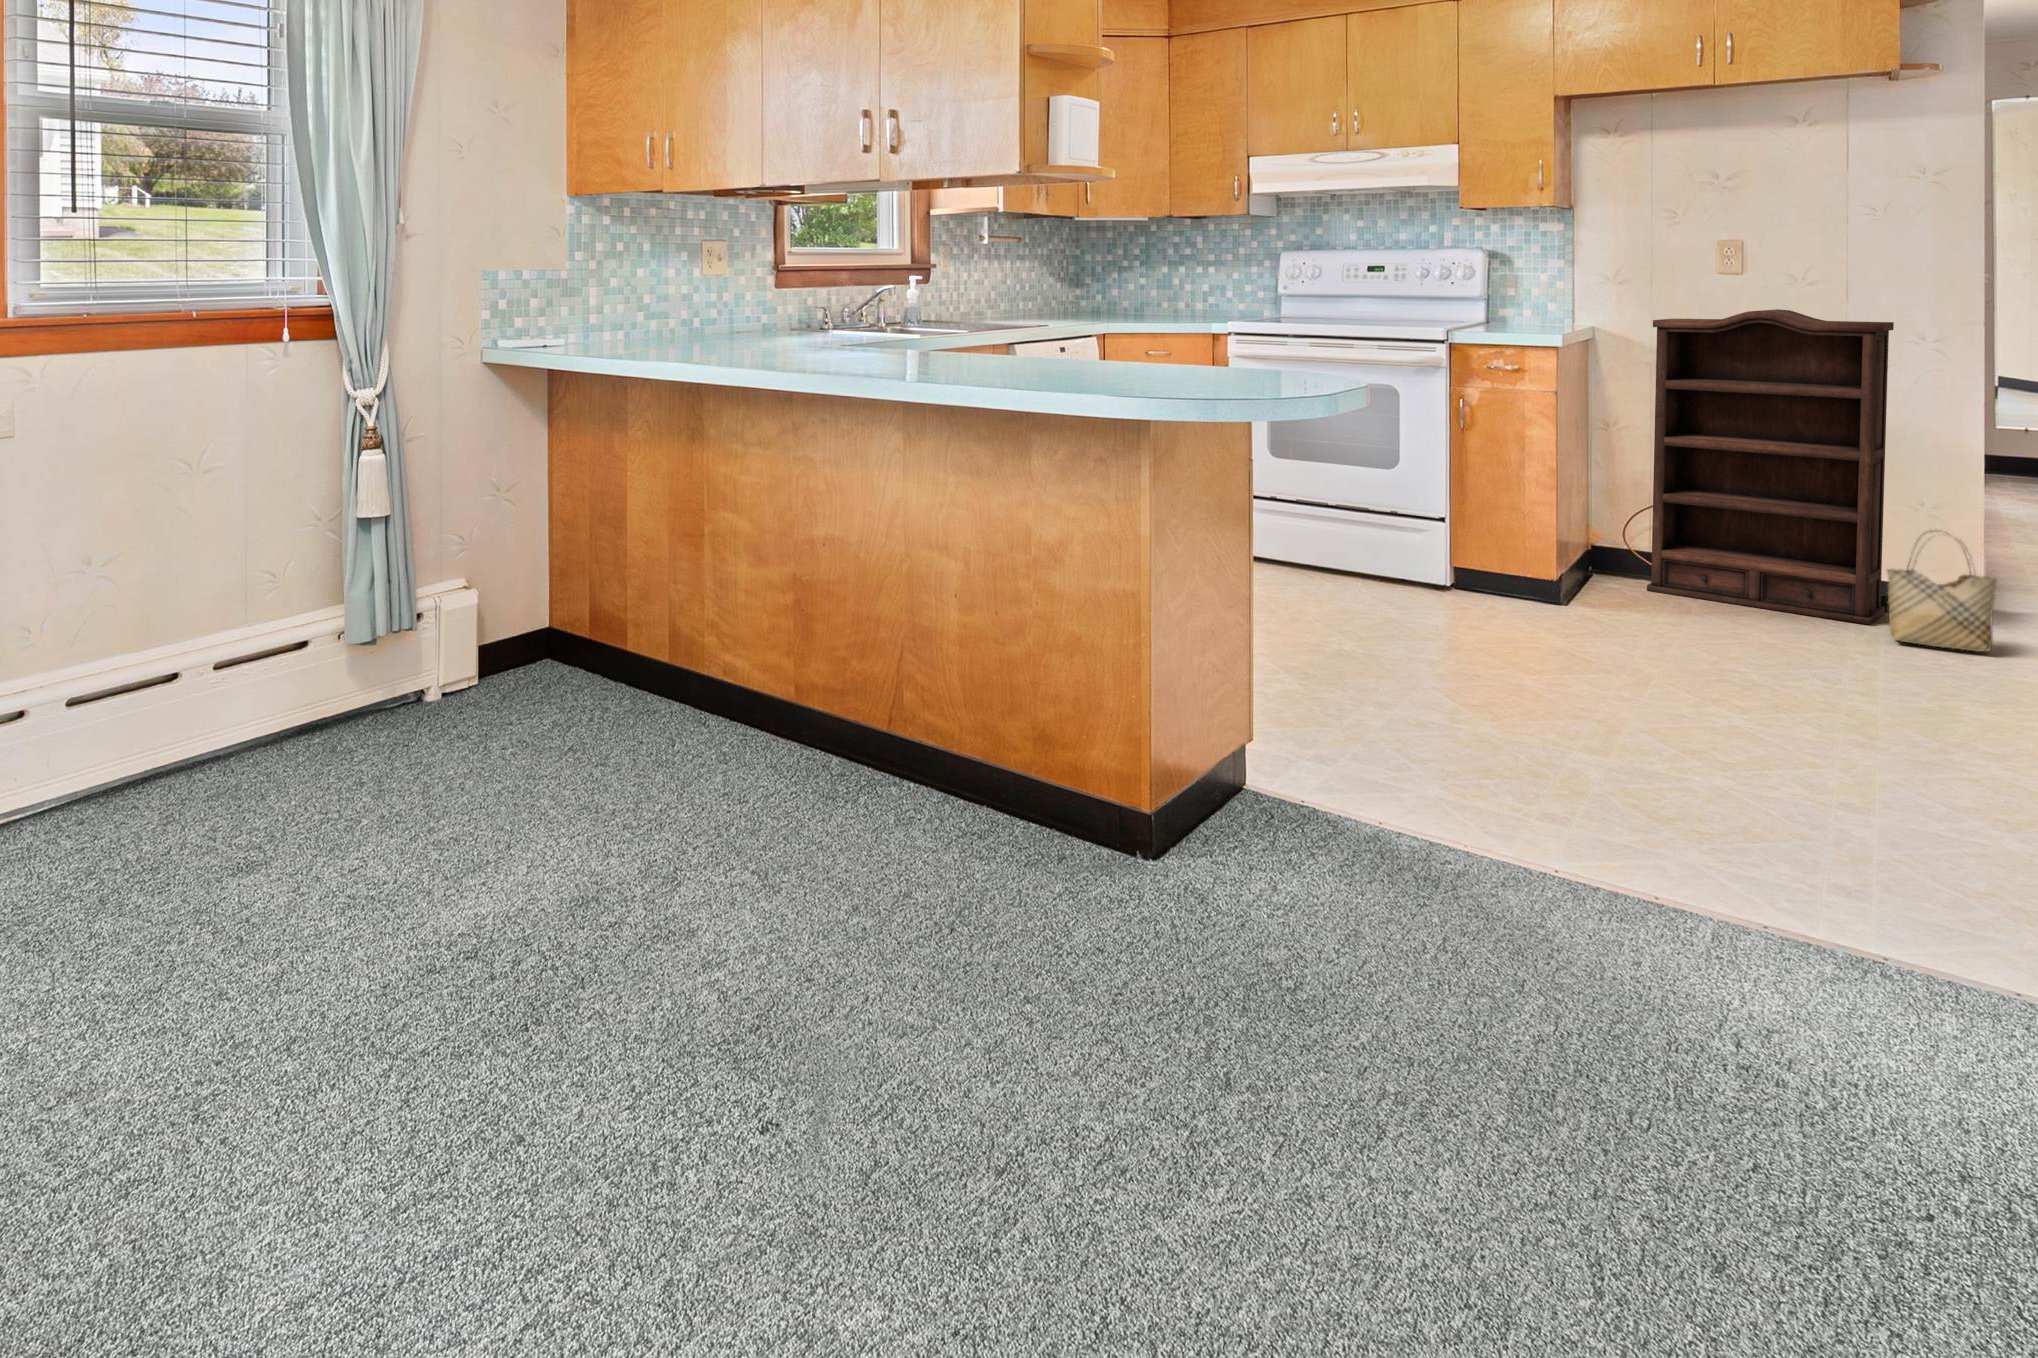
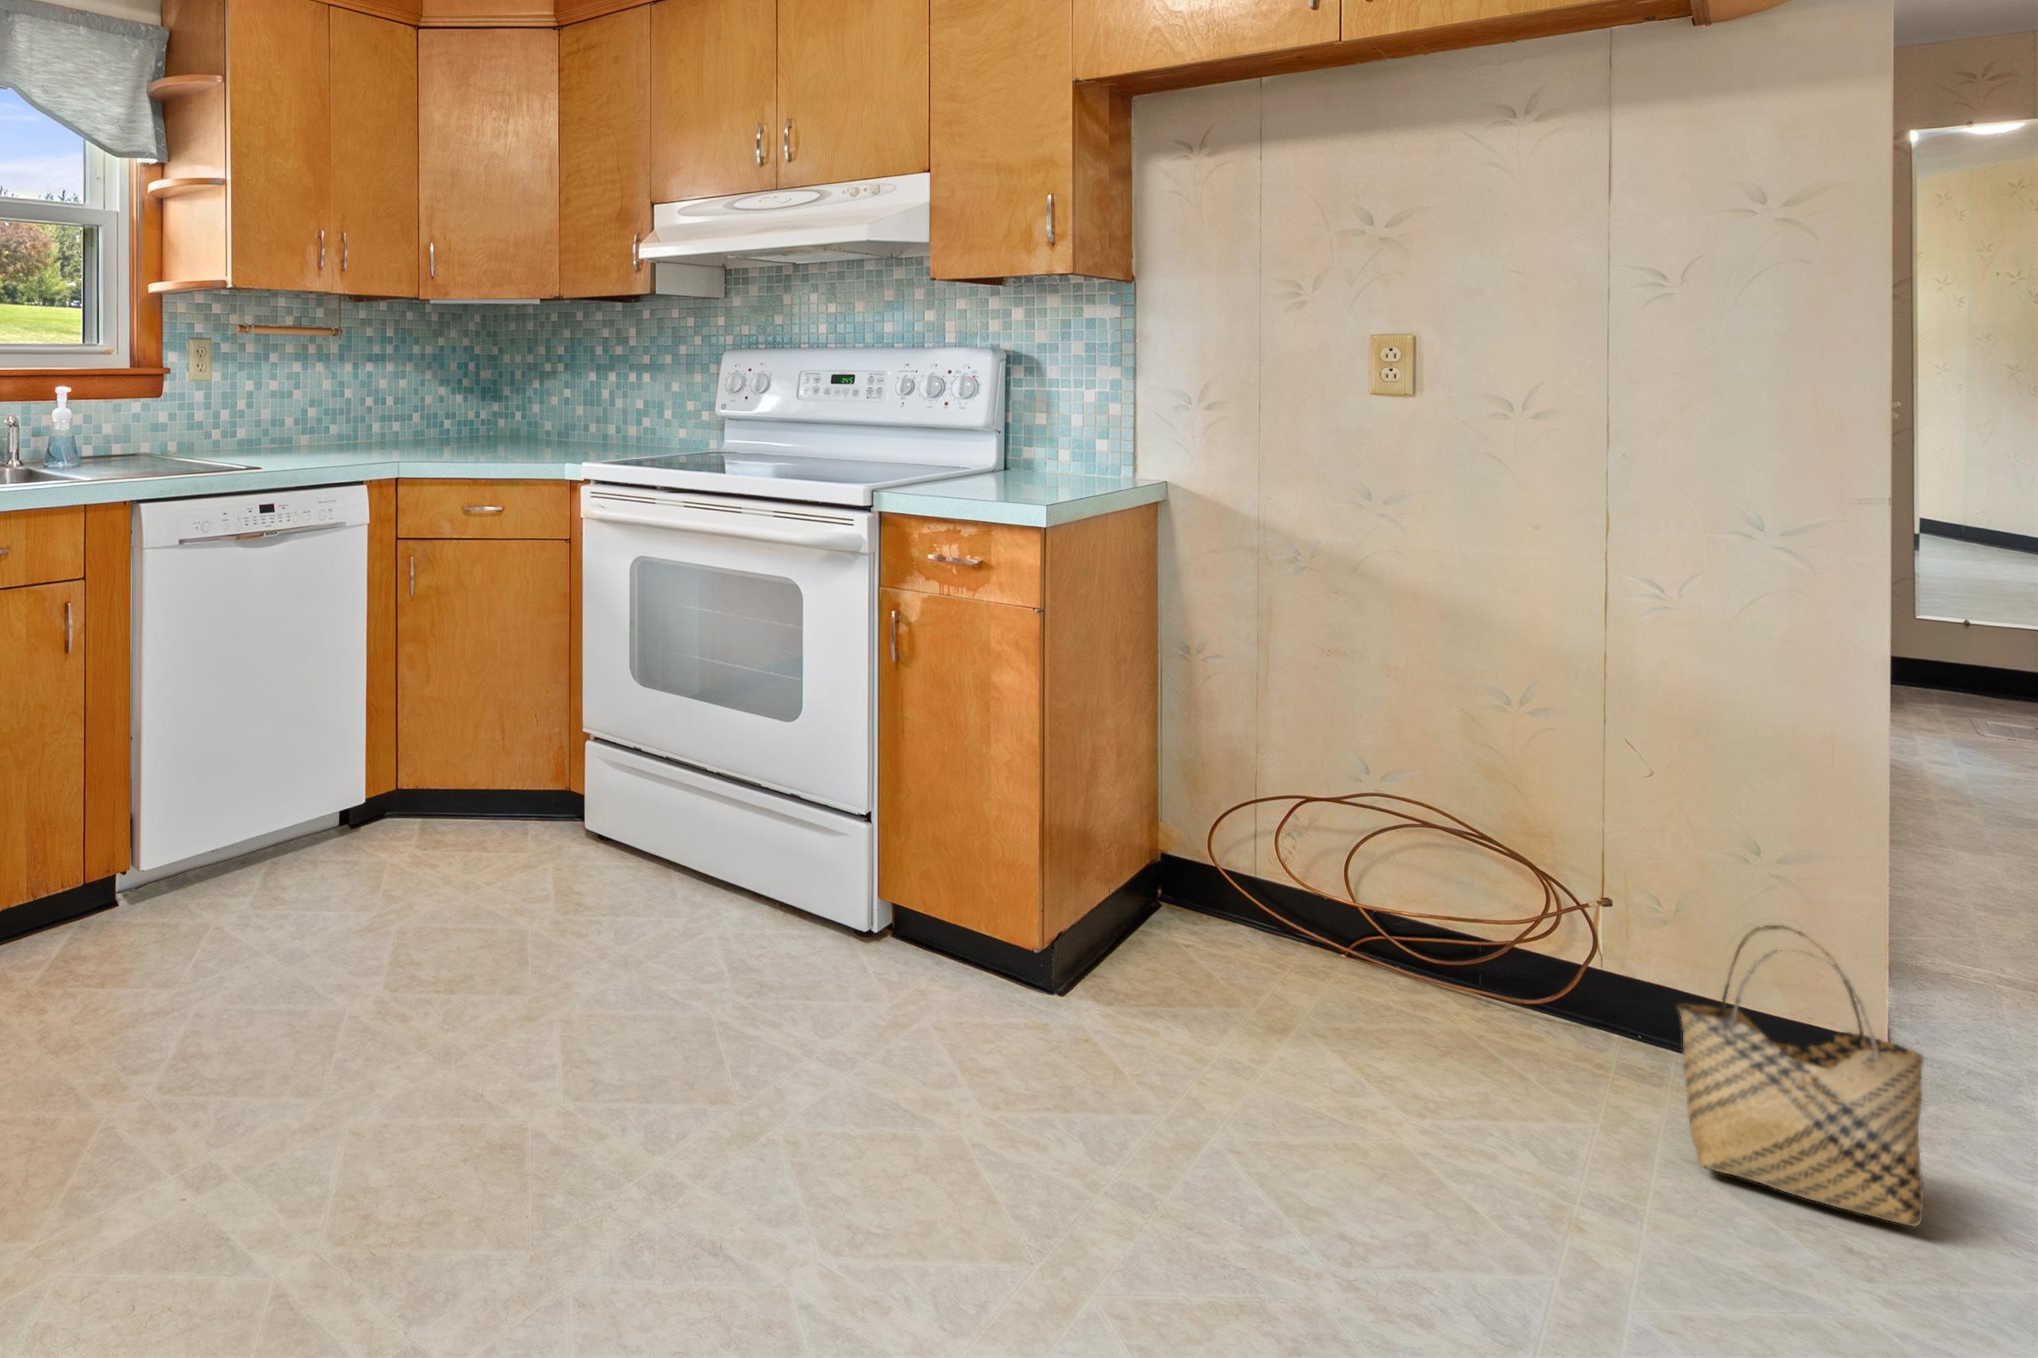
bookshelf: present [1647,309,1894,624] -> none [1237,458,1683,1097]

